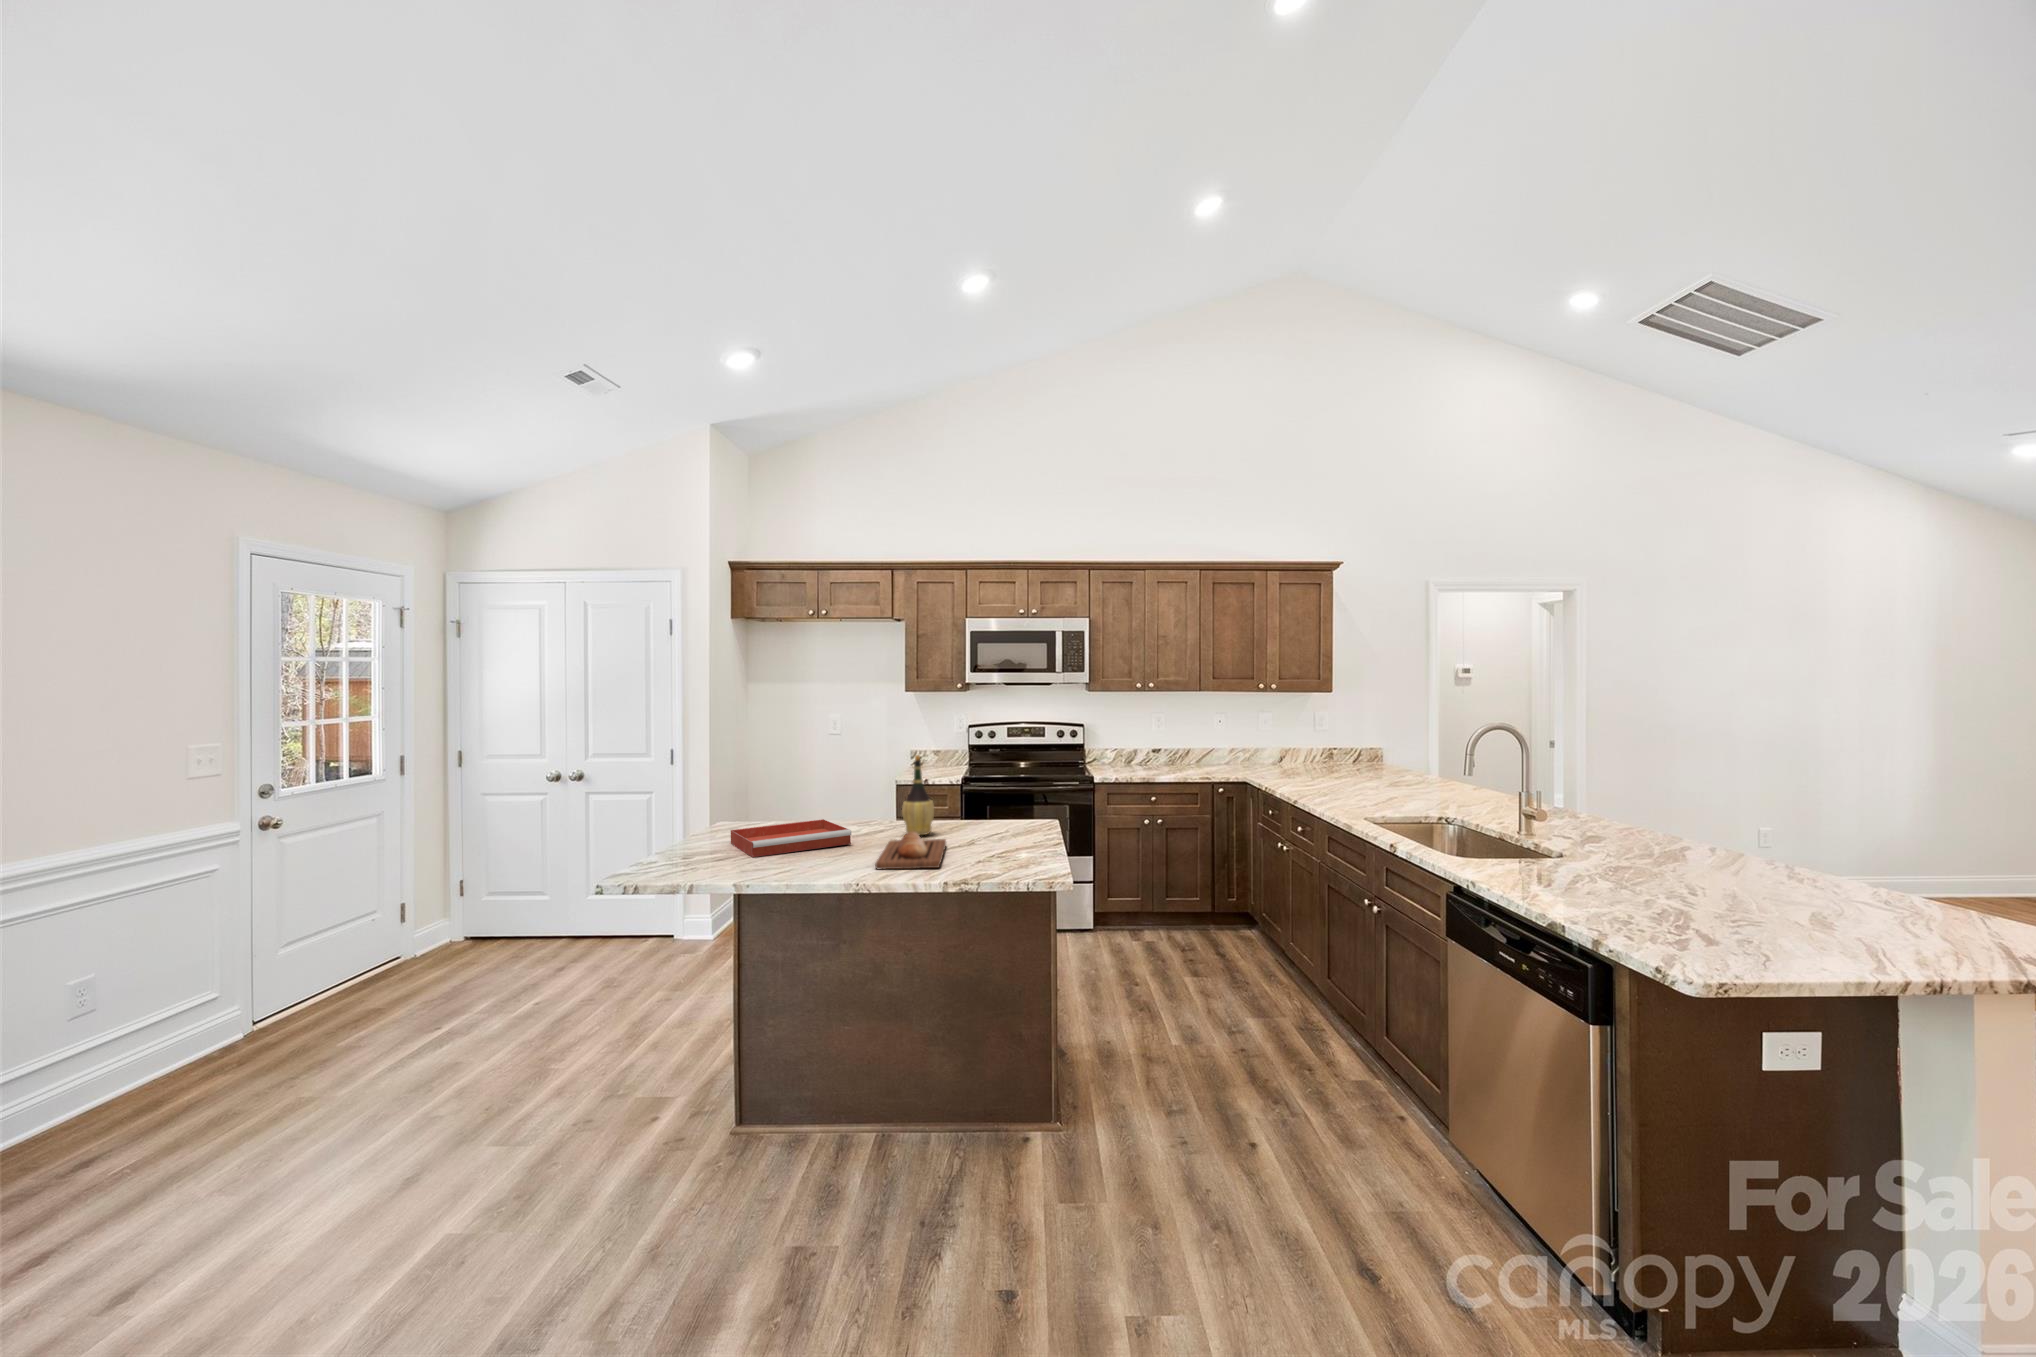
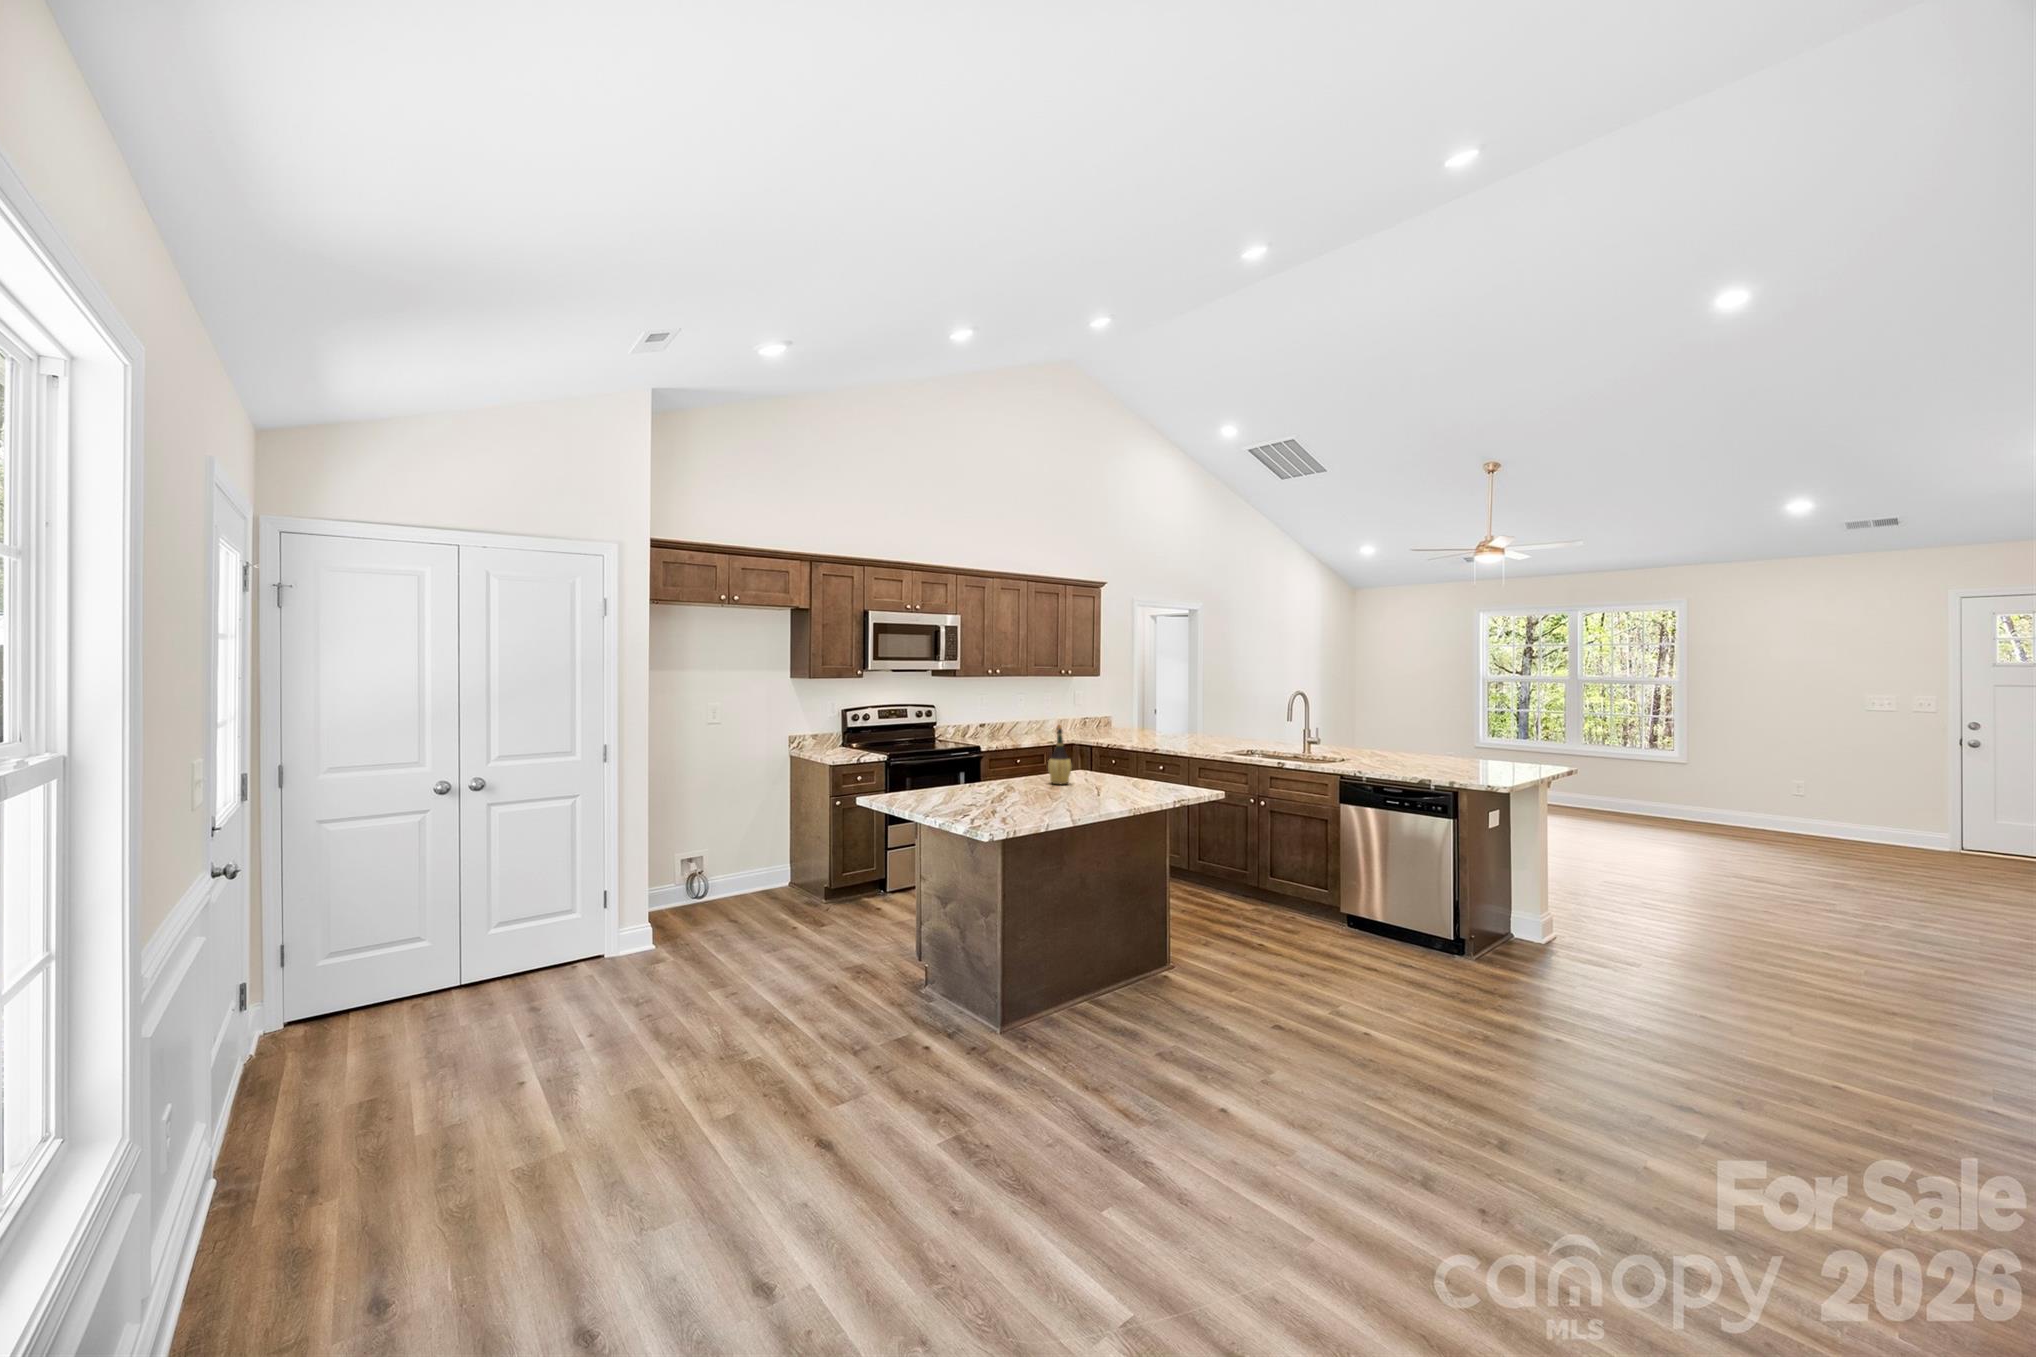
tray: present [731,819,851,857] -> none [977,779,1056,803]
bread loaf: present [875,832,946,869] -> none [1078,777,1160,799]

